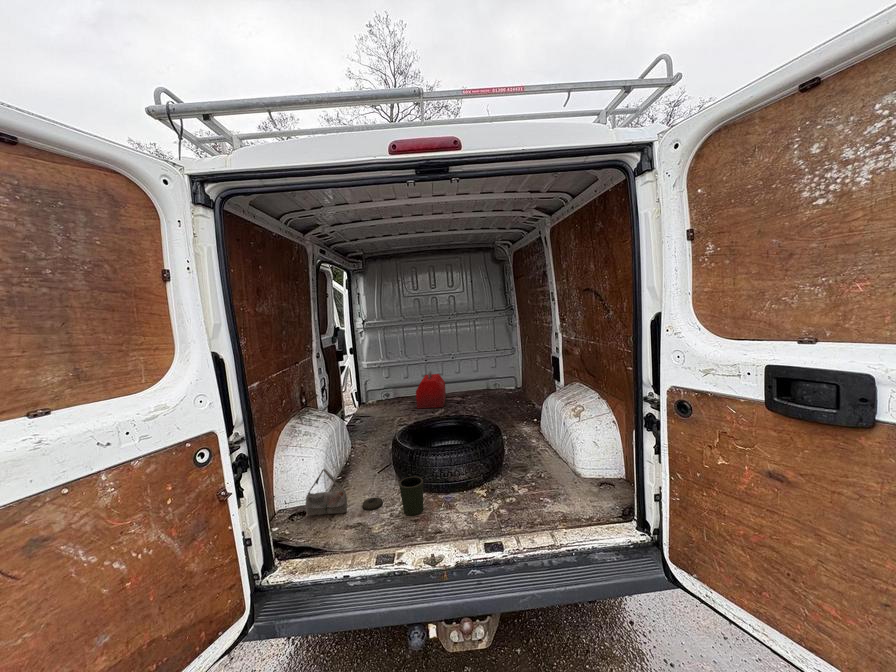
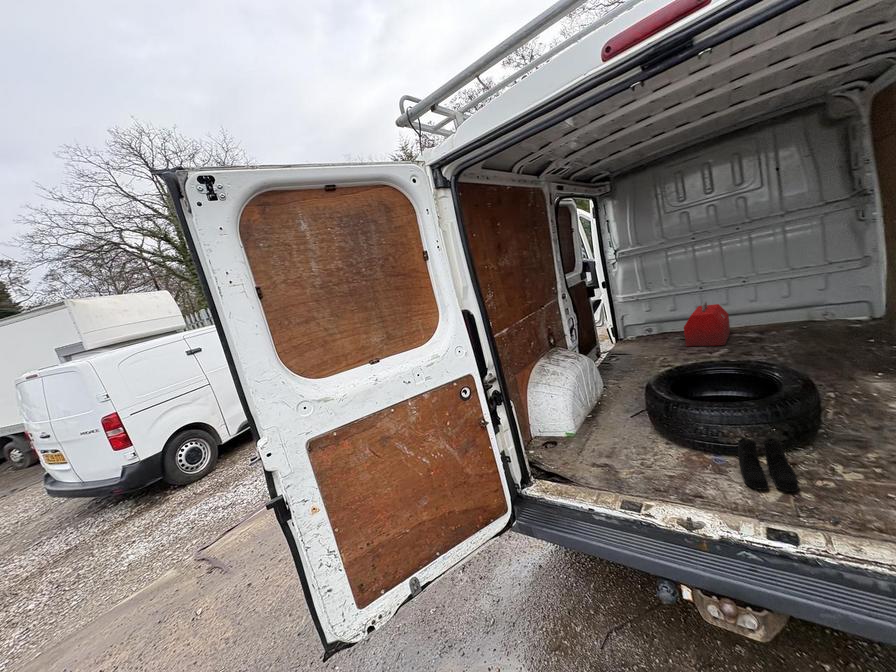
bag: present [306,469,347,515] -> none [557,407,596,450]
boots: none [462,473,498,516] -> present [738,438,799,491]
trash can: present [362,476,423,515] -> none [612,428,683,469]

